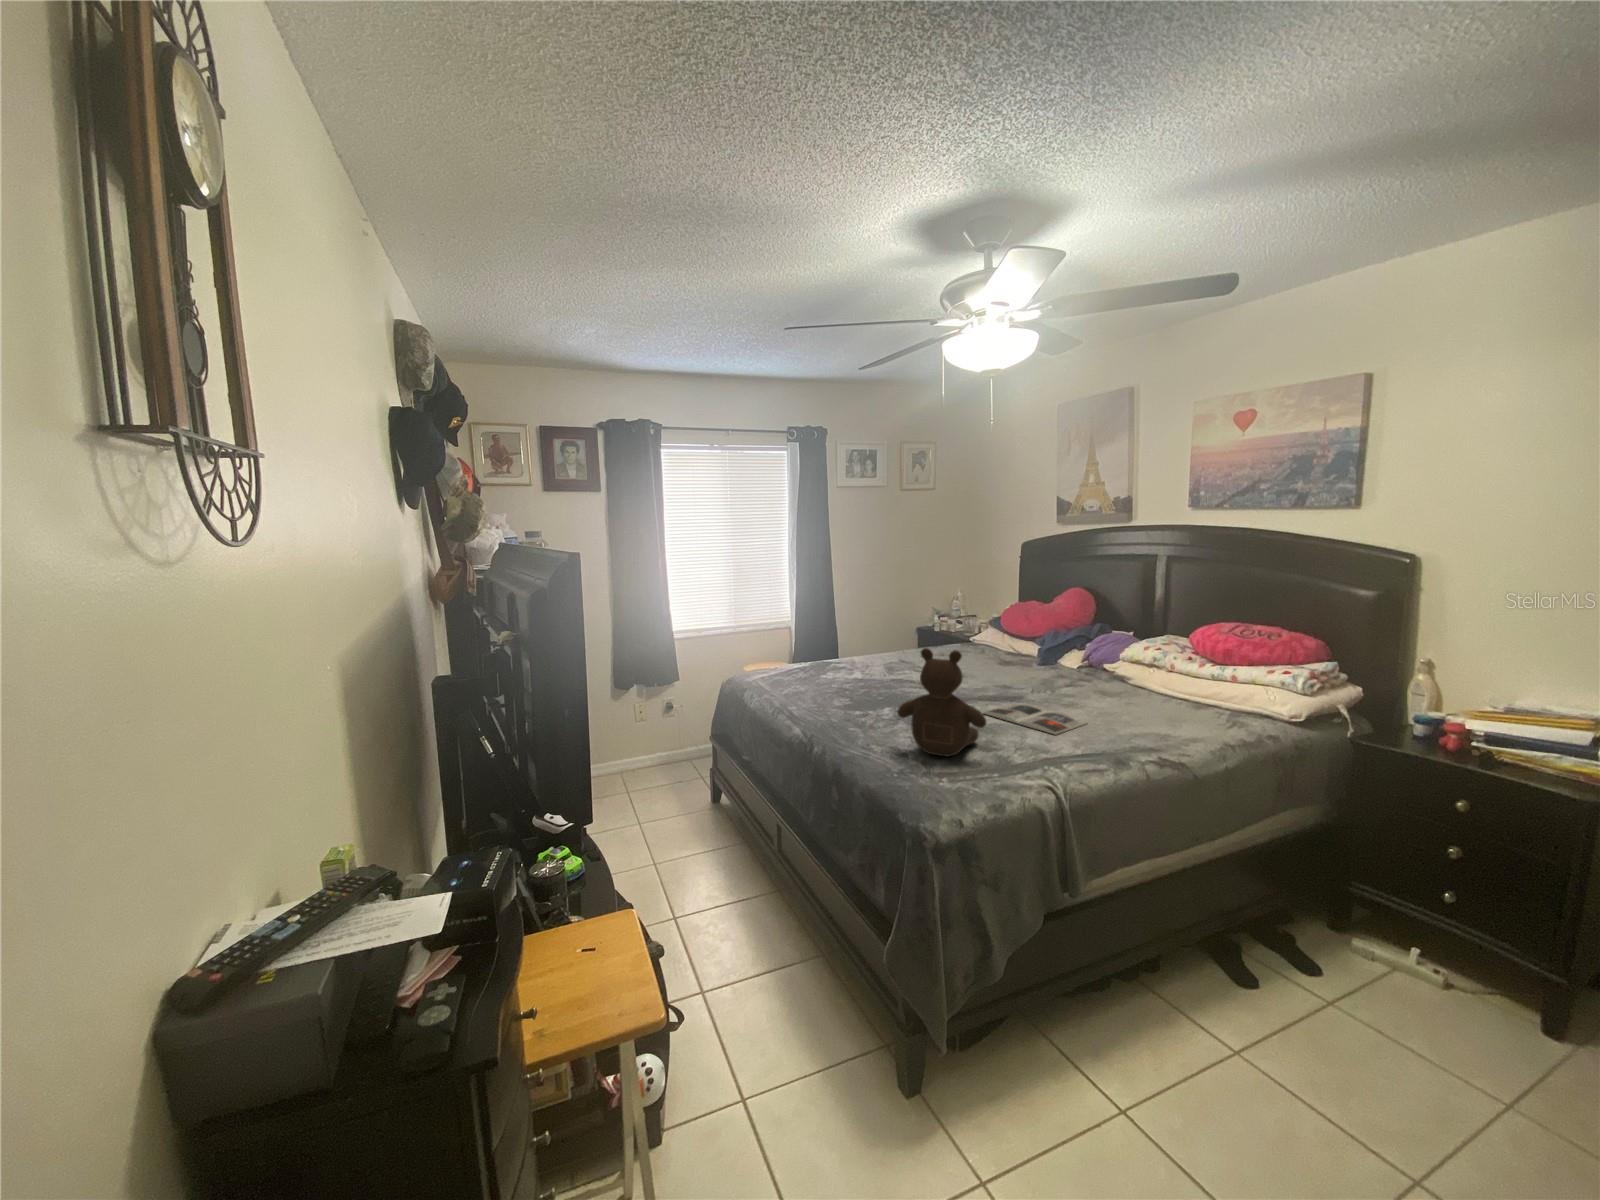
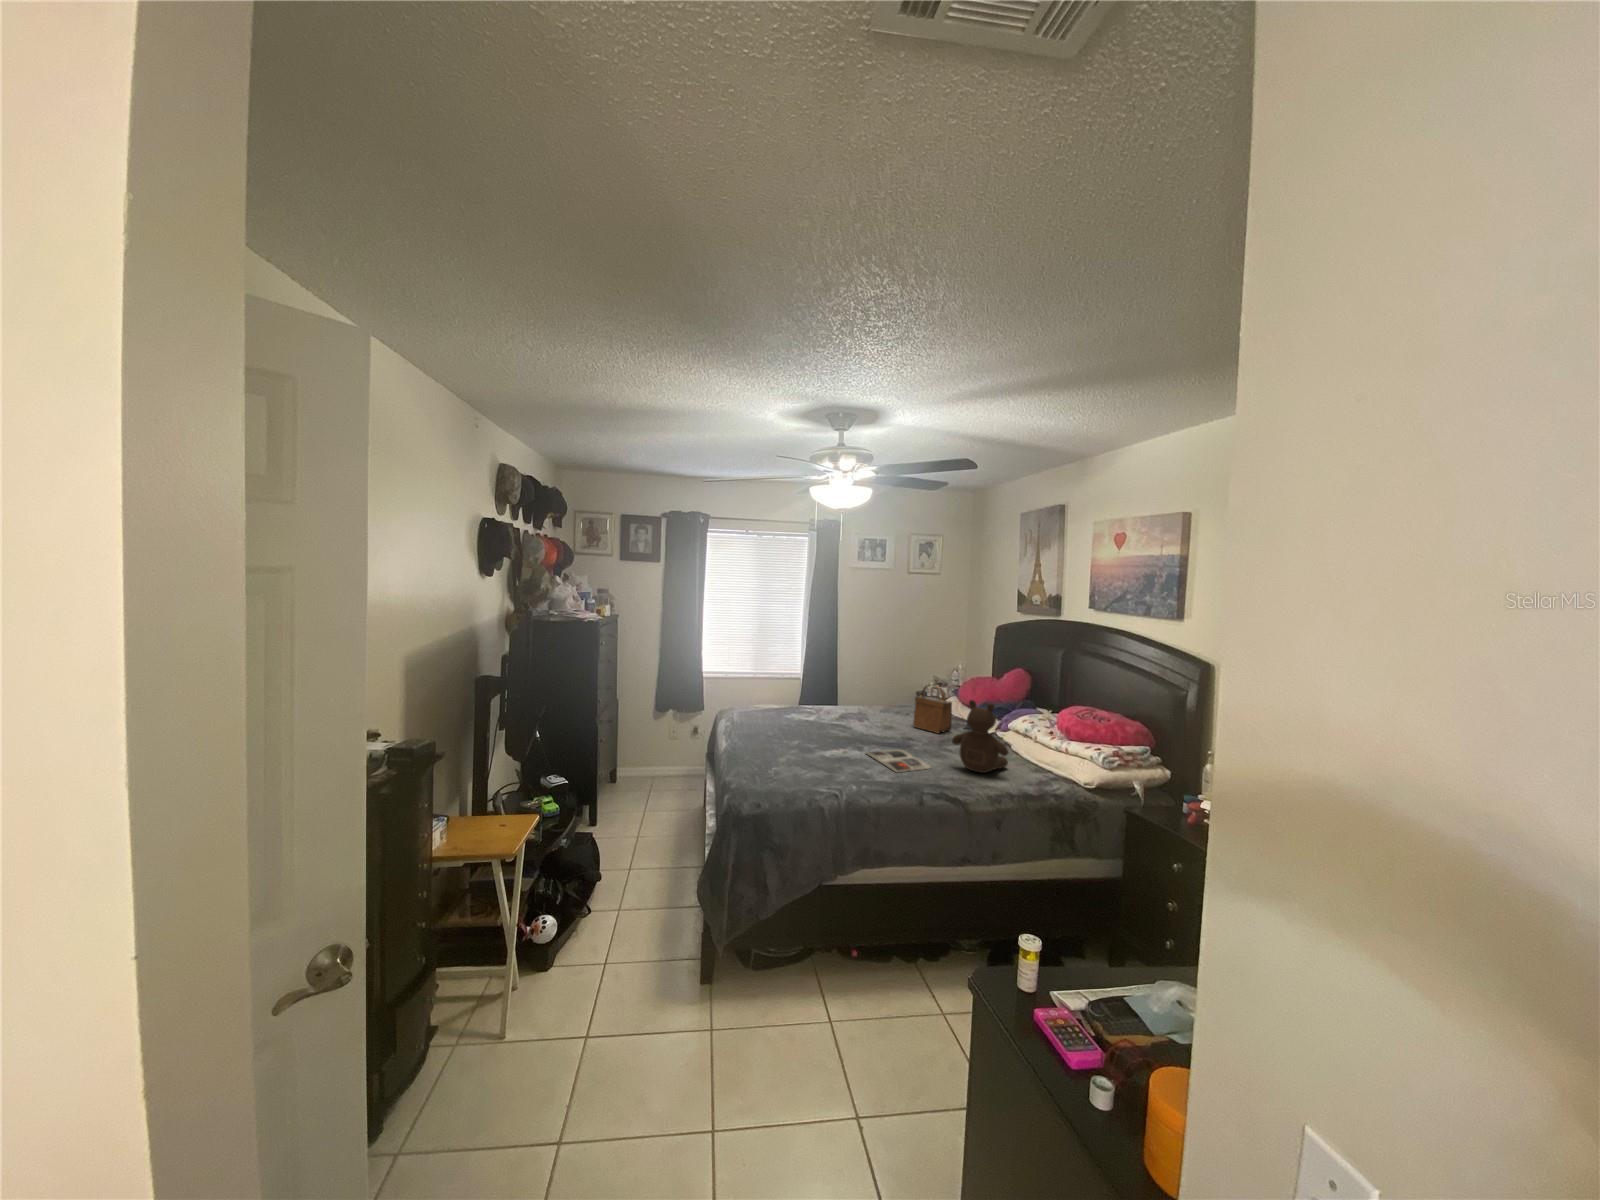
handbag: none [993,616,1044,678] -> present [913,684,952,733]
teddy bear: present [897,648,987,756] -> present [952,700,1009,773]

